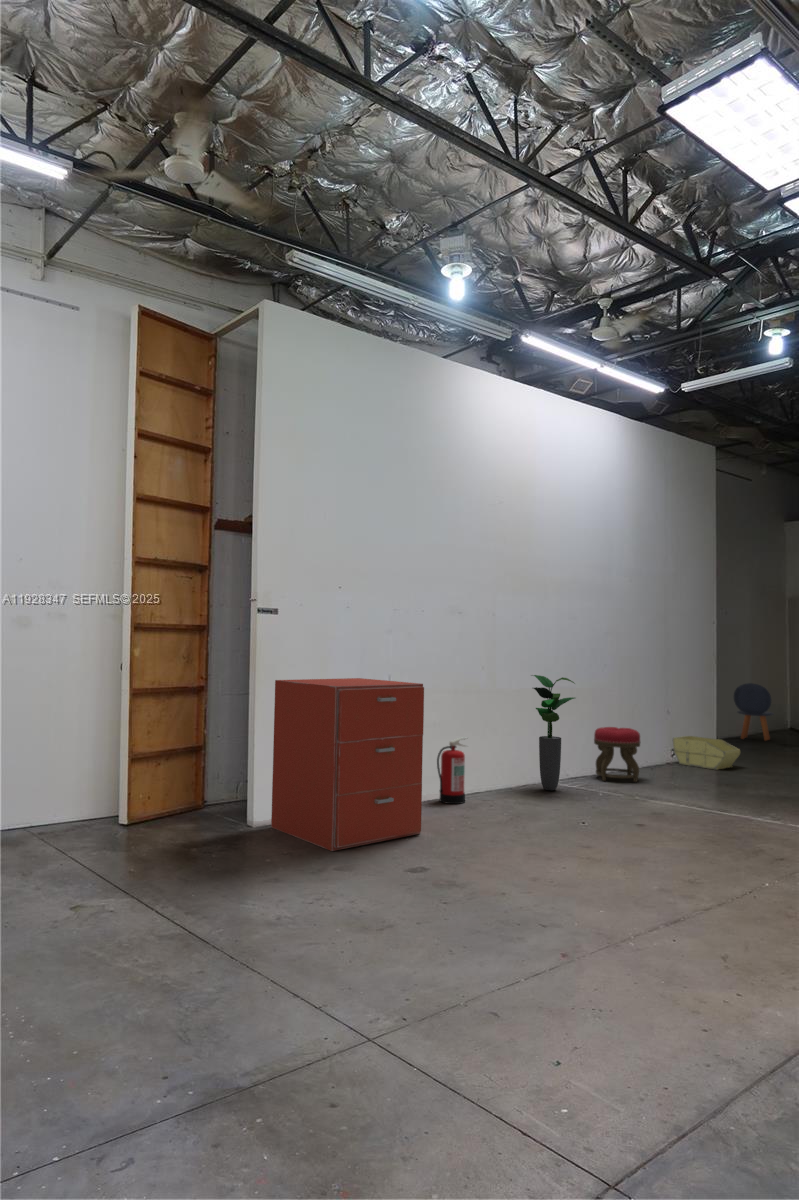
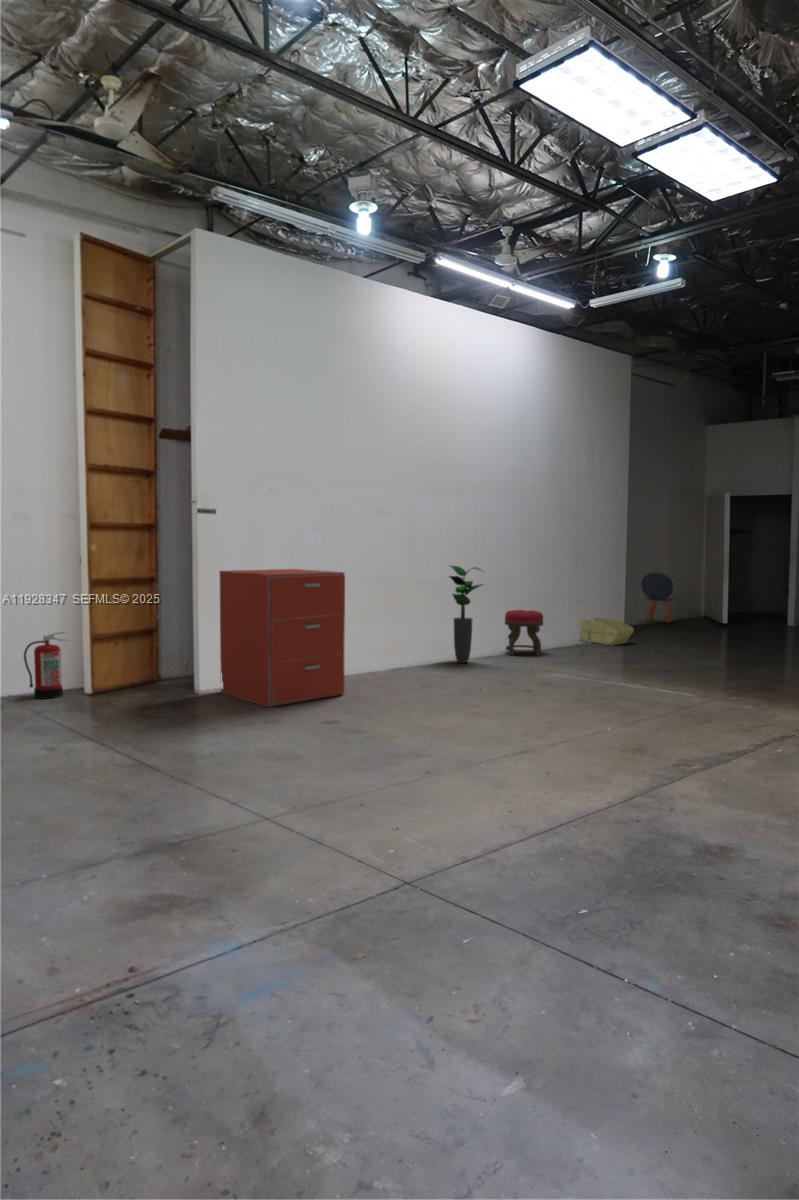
fire extinguisher: present [437,738,468,804] -> present [24,632,66,699]

